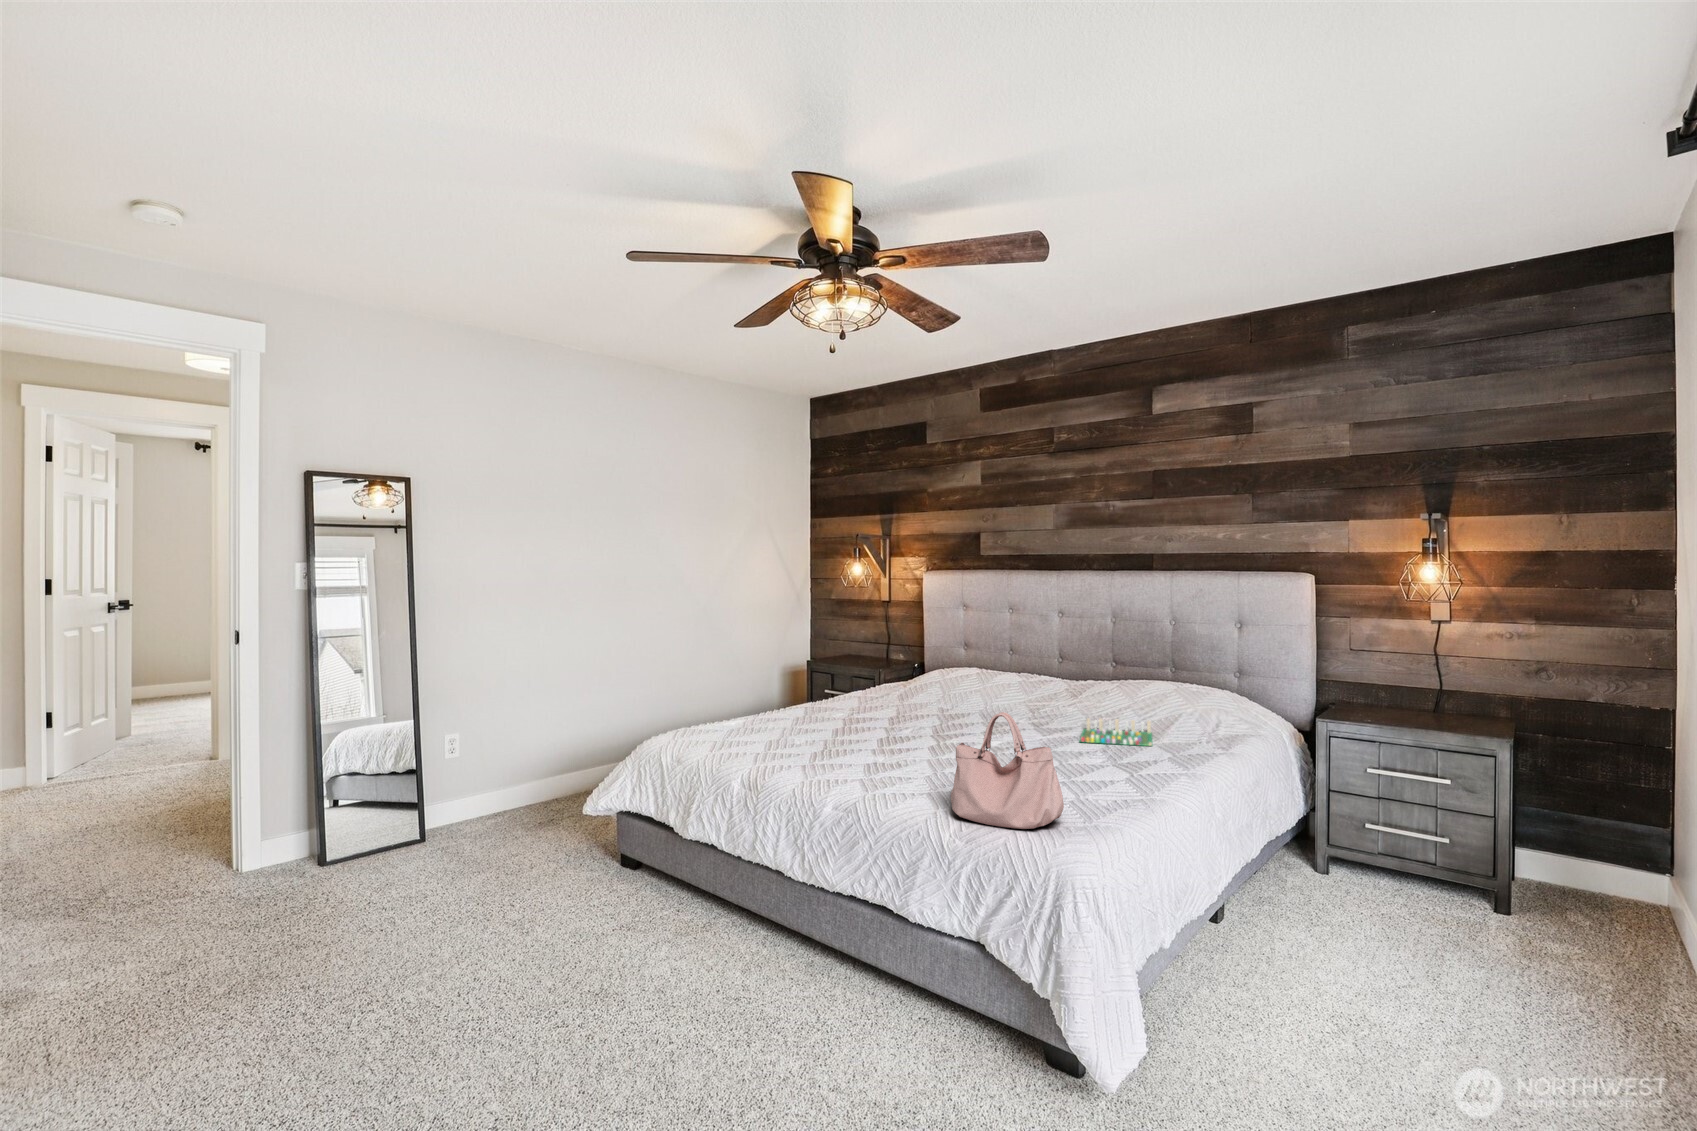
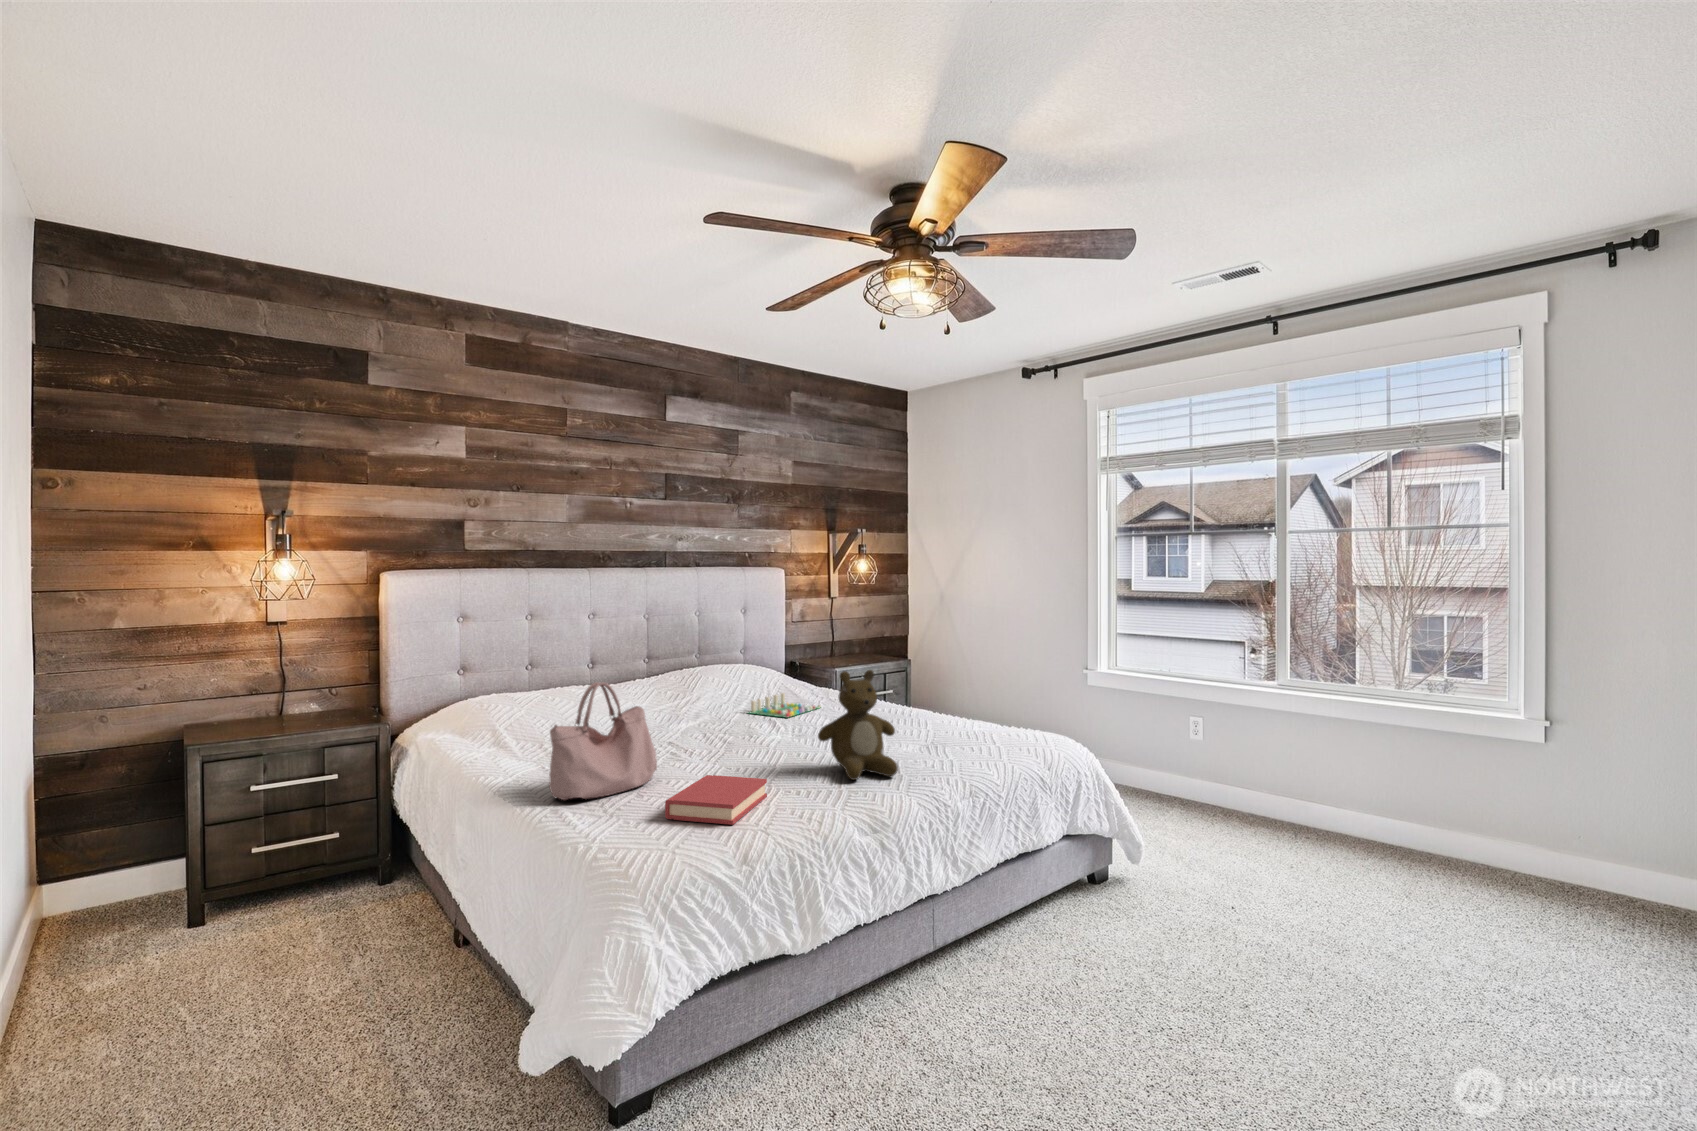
teddy bear: none [849,690,921,793] -> present [818,670,898,780]
handbag: present [951,712,1064,829] -> present [549,682,657,800]
hardback book: none [737,743,811,770] -> present [665,775,767,825]

